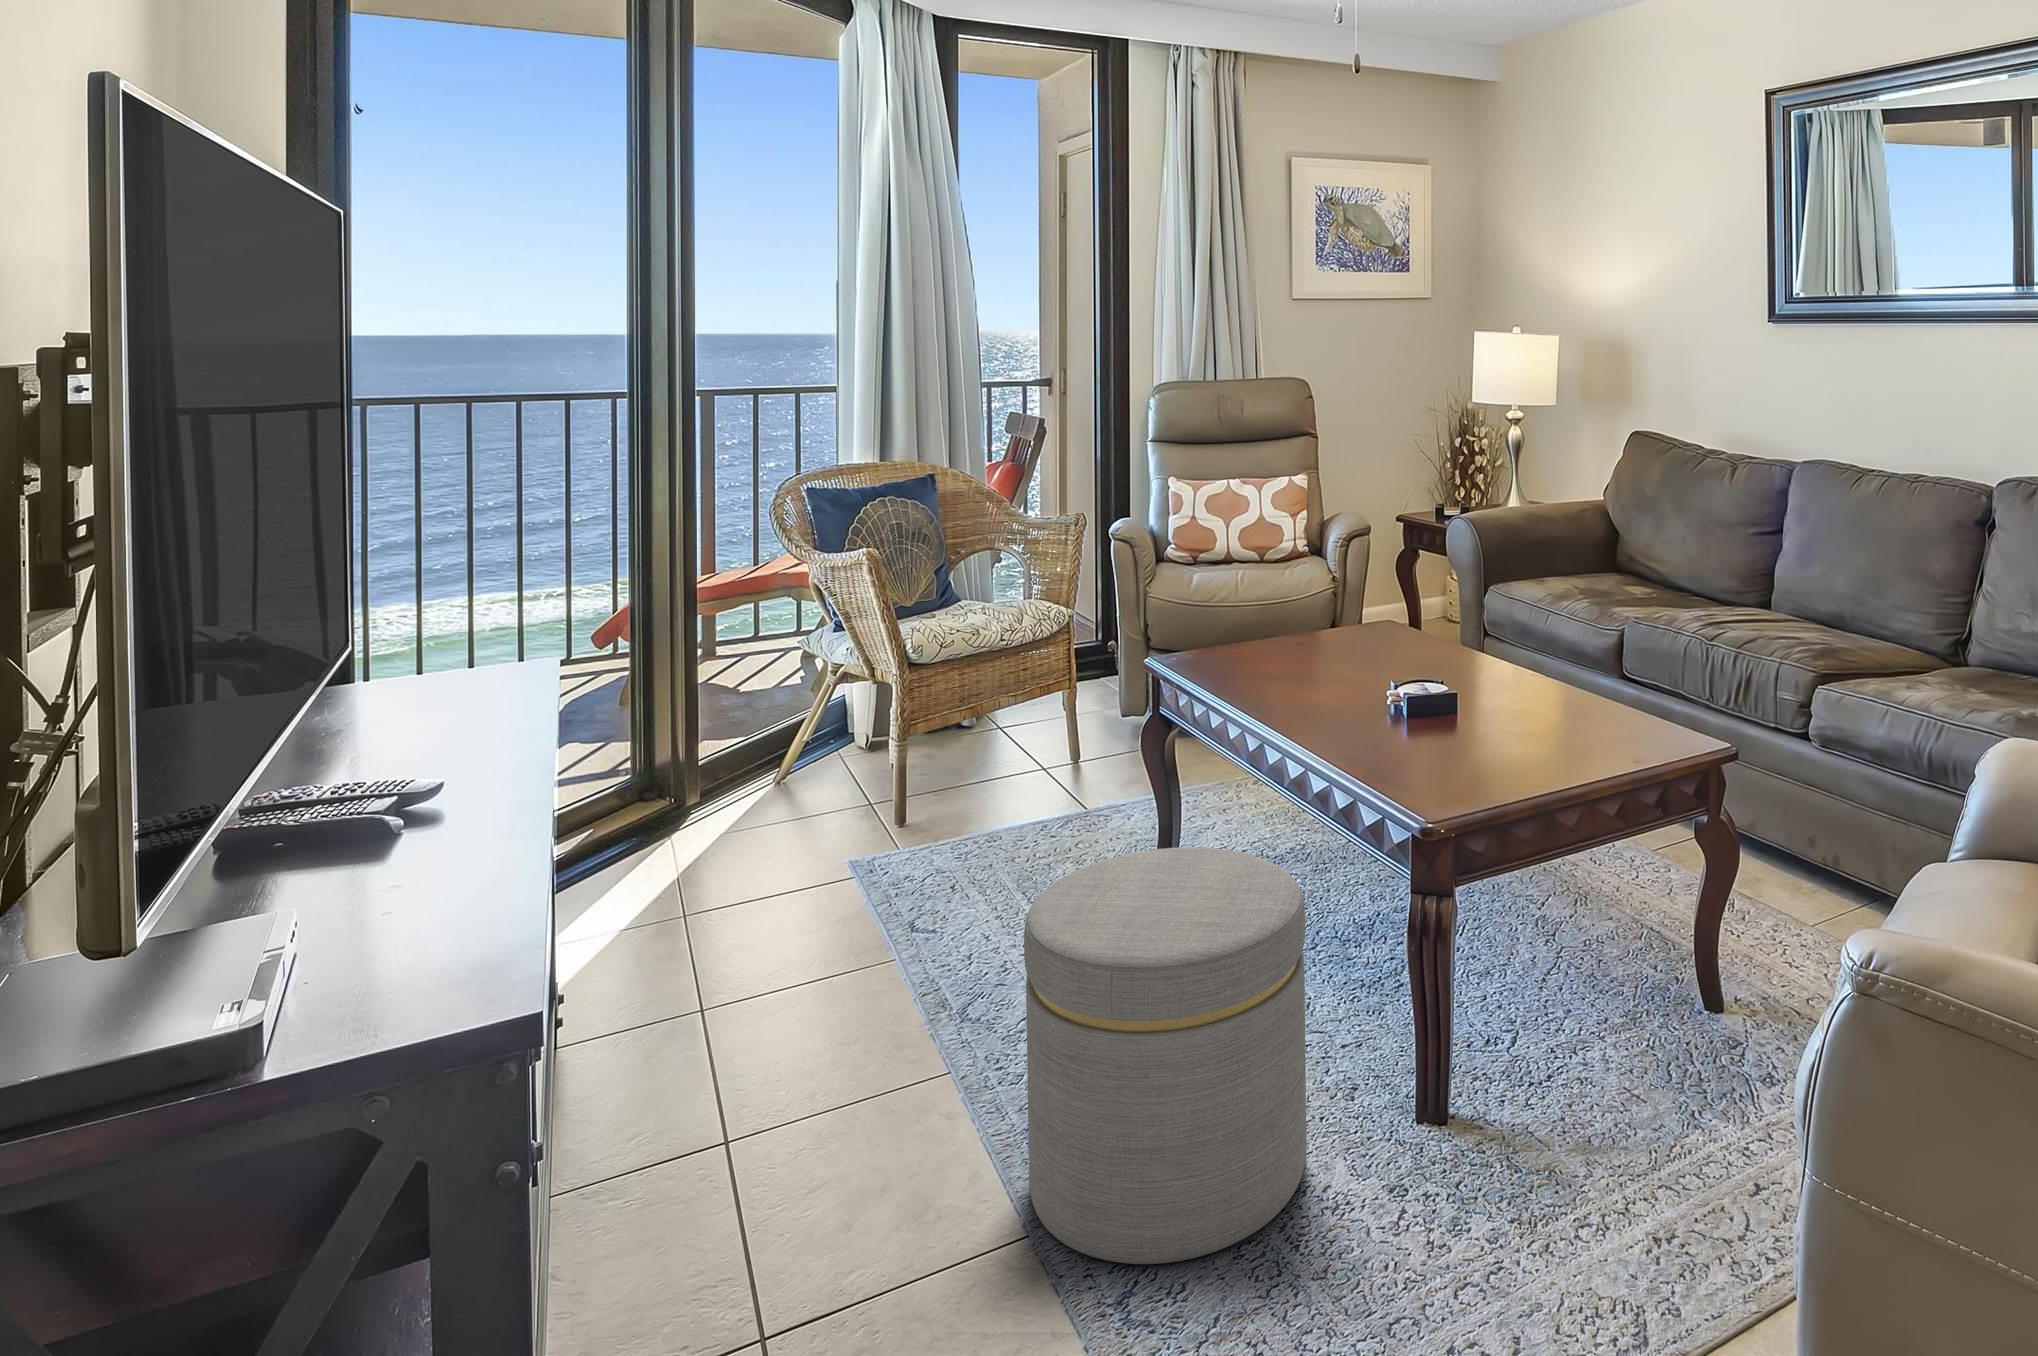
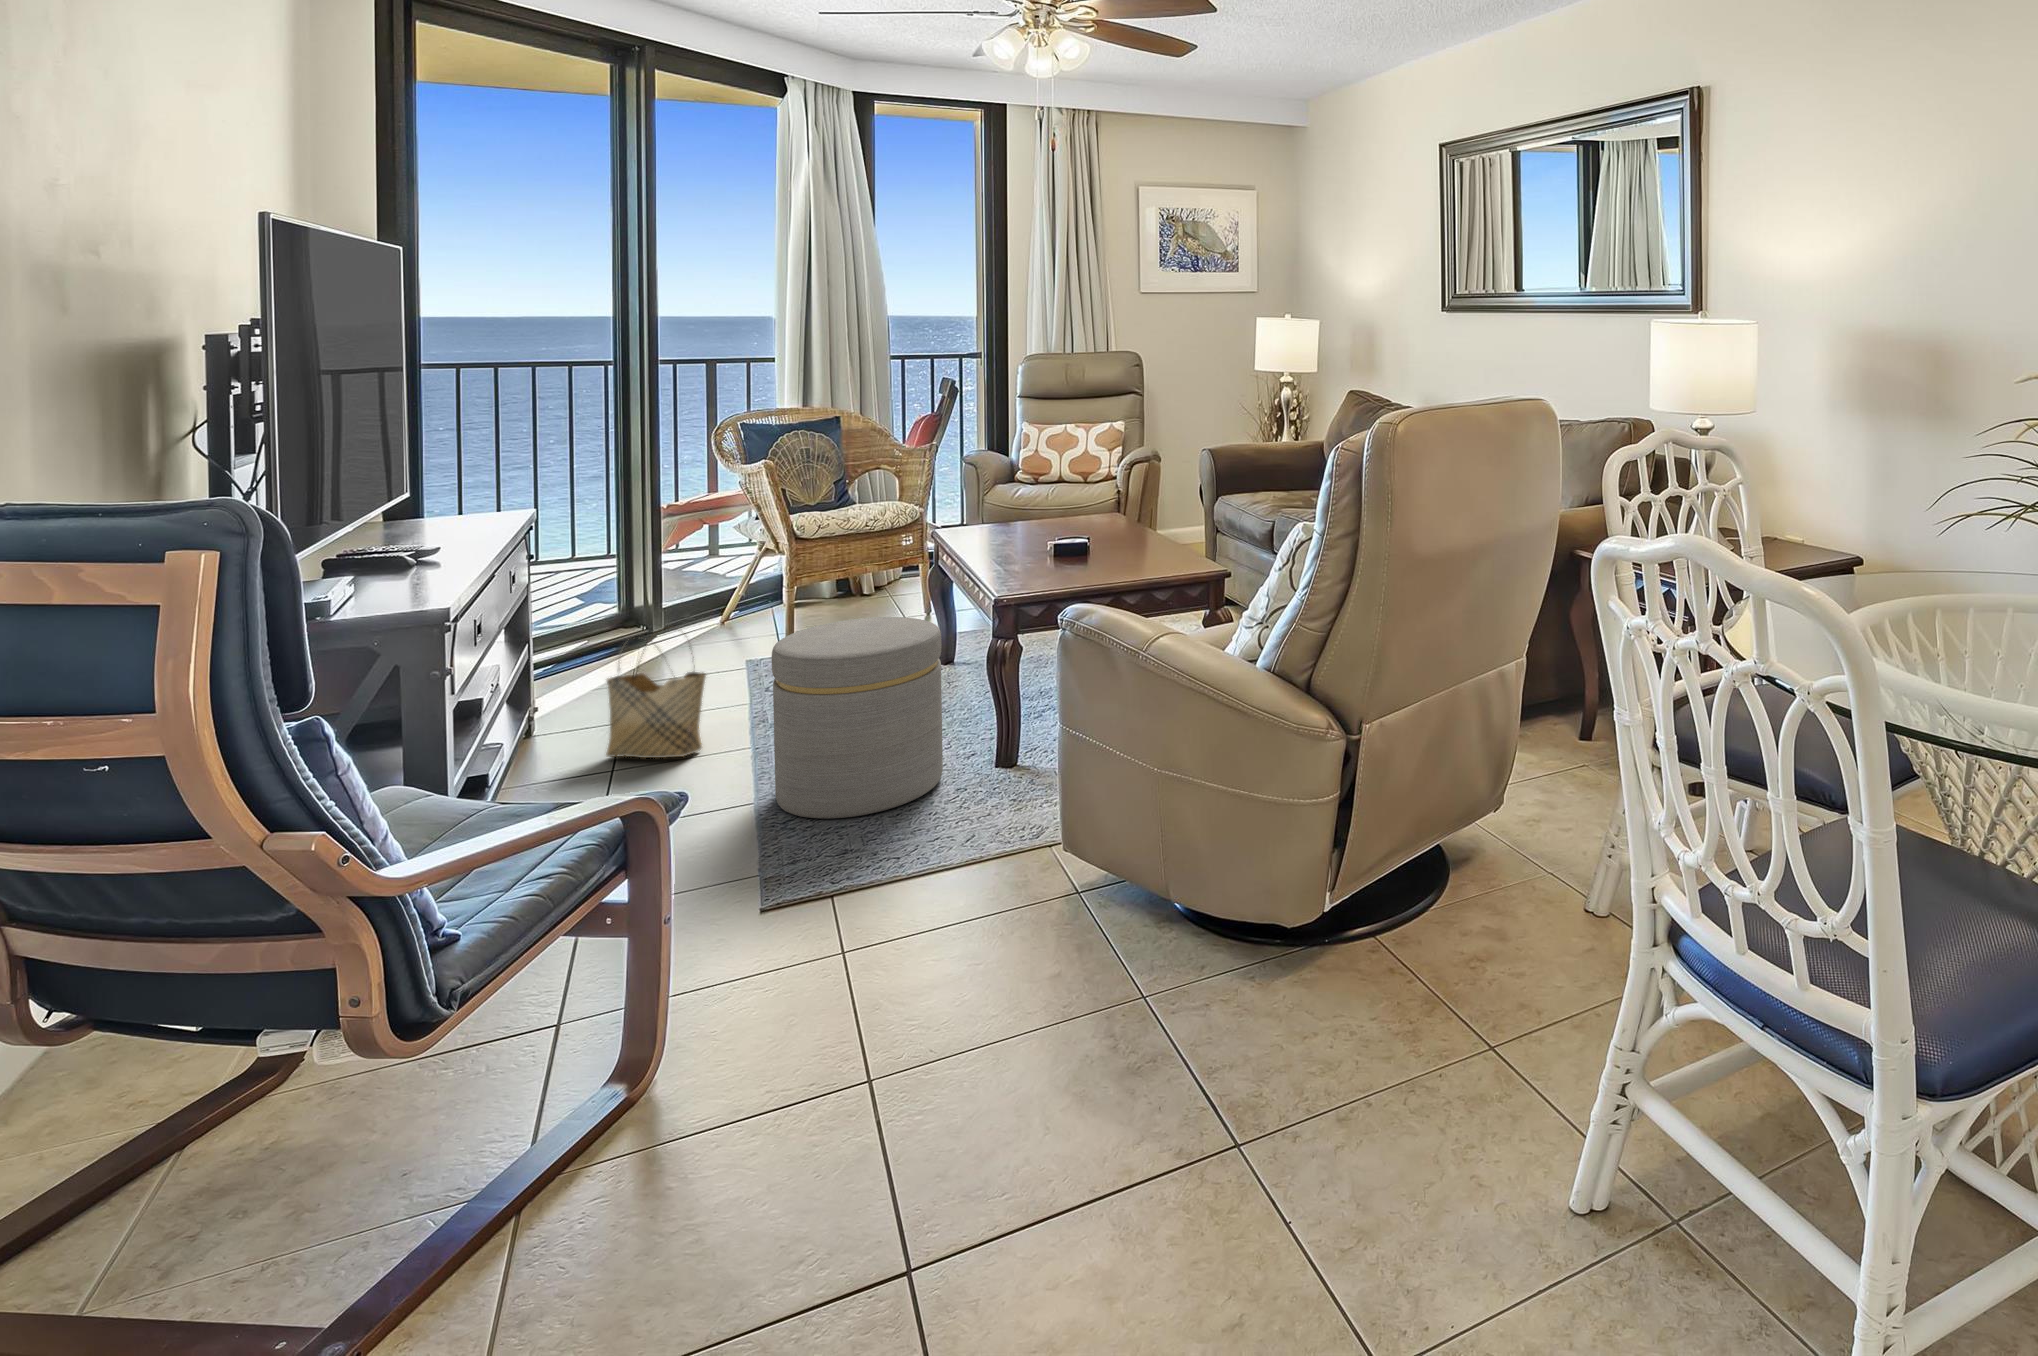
woven basket: none [688,856,857,1095] -> present [606,626,706,758]

